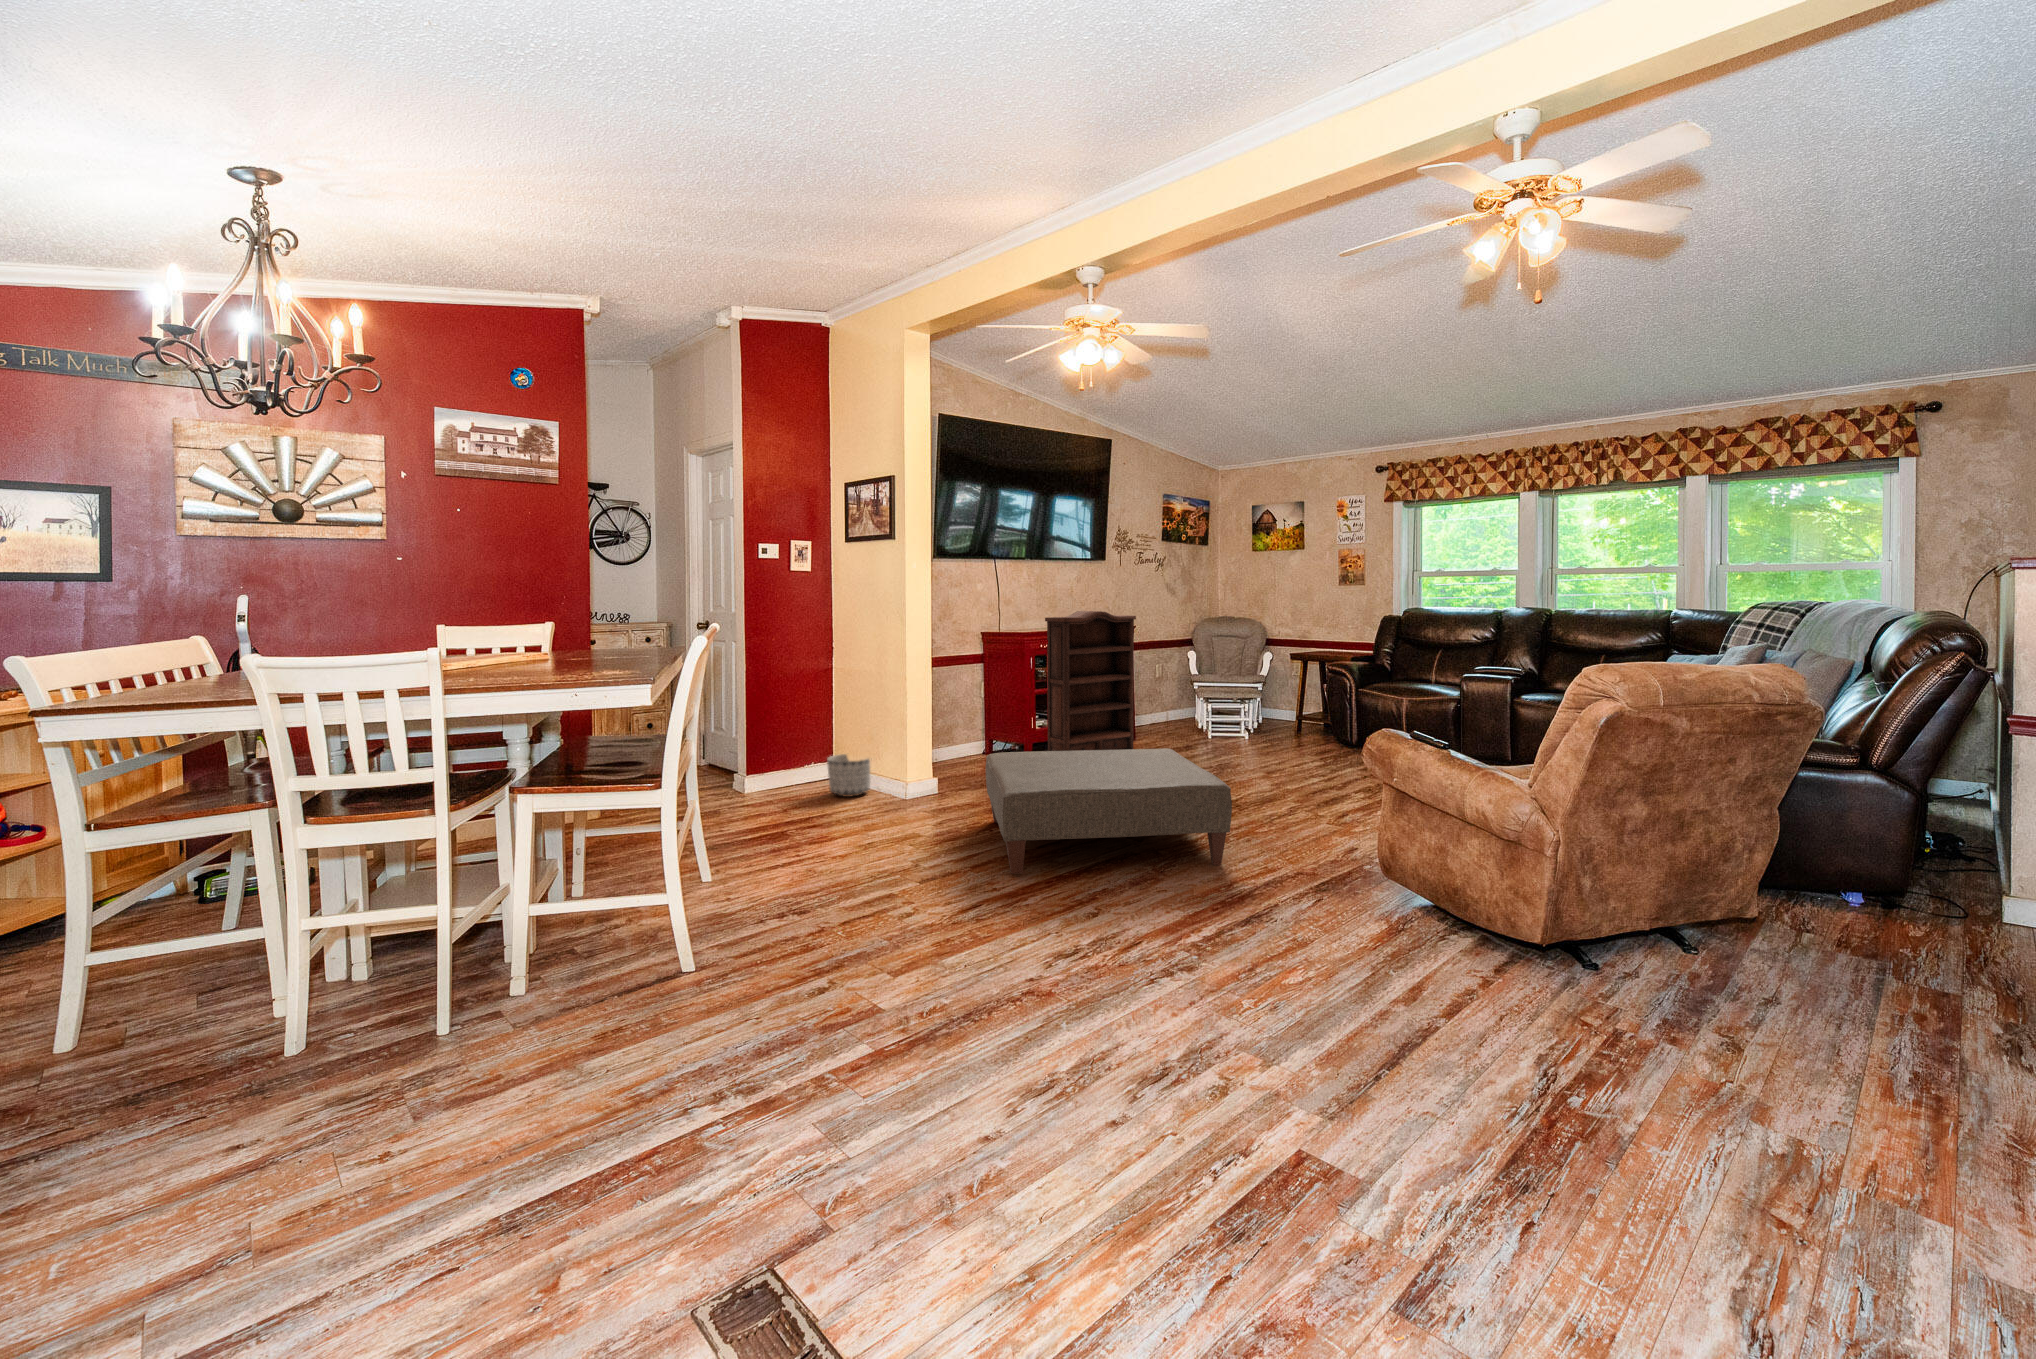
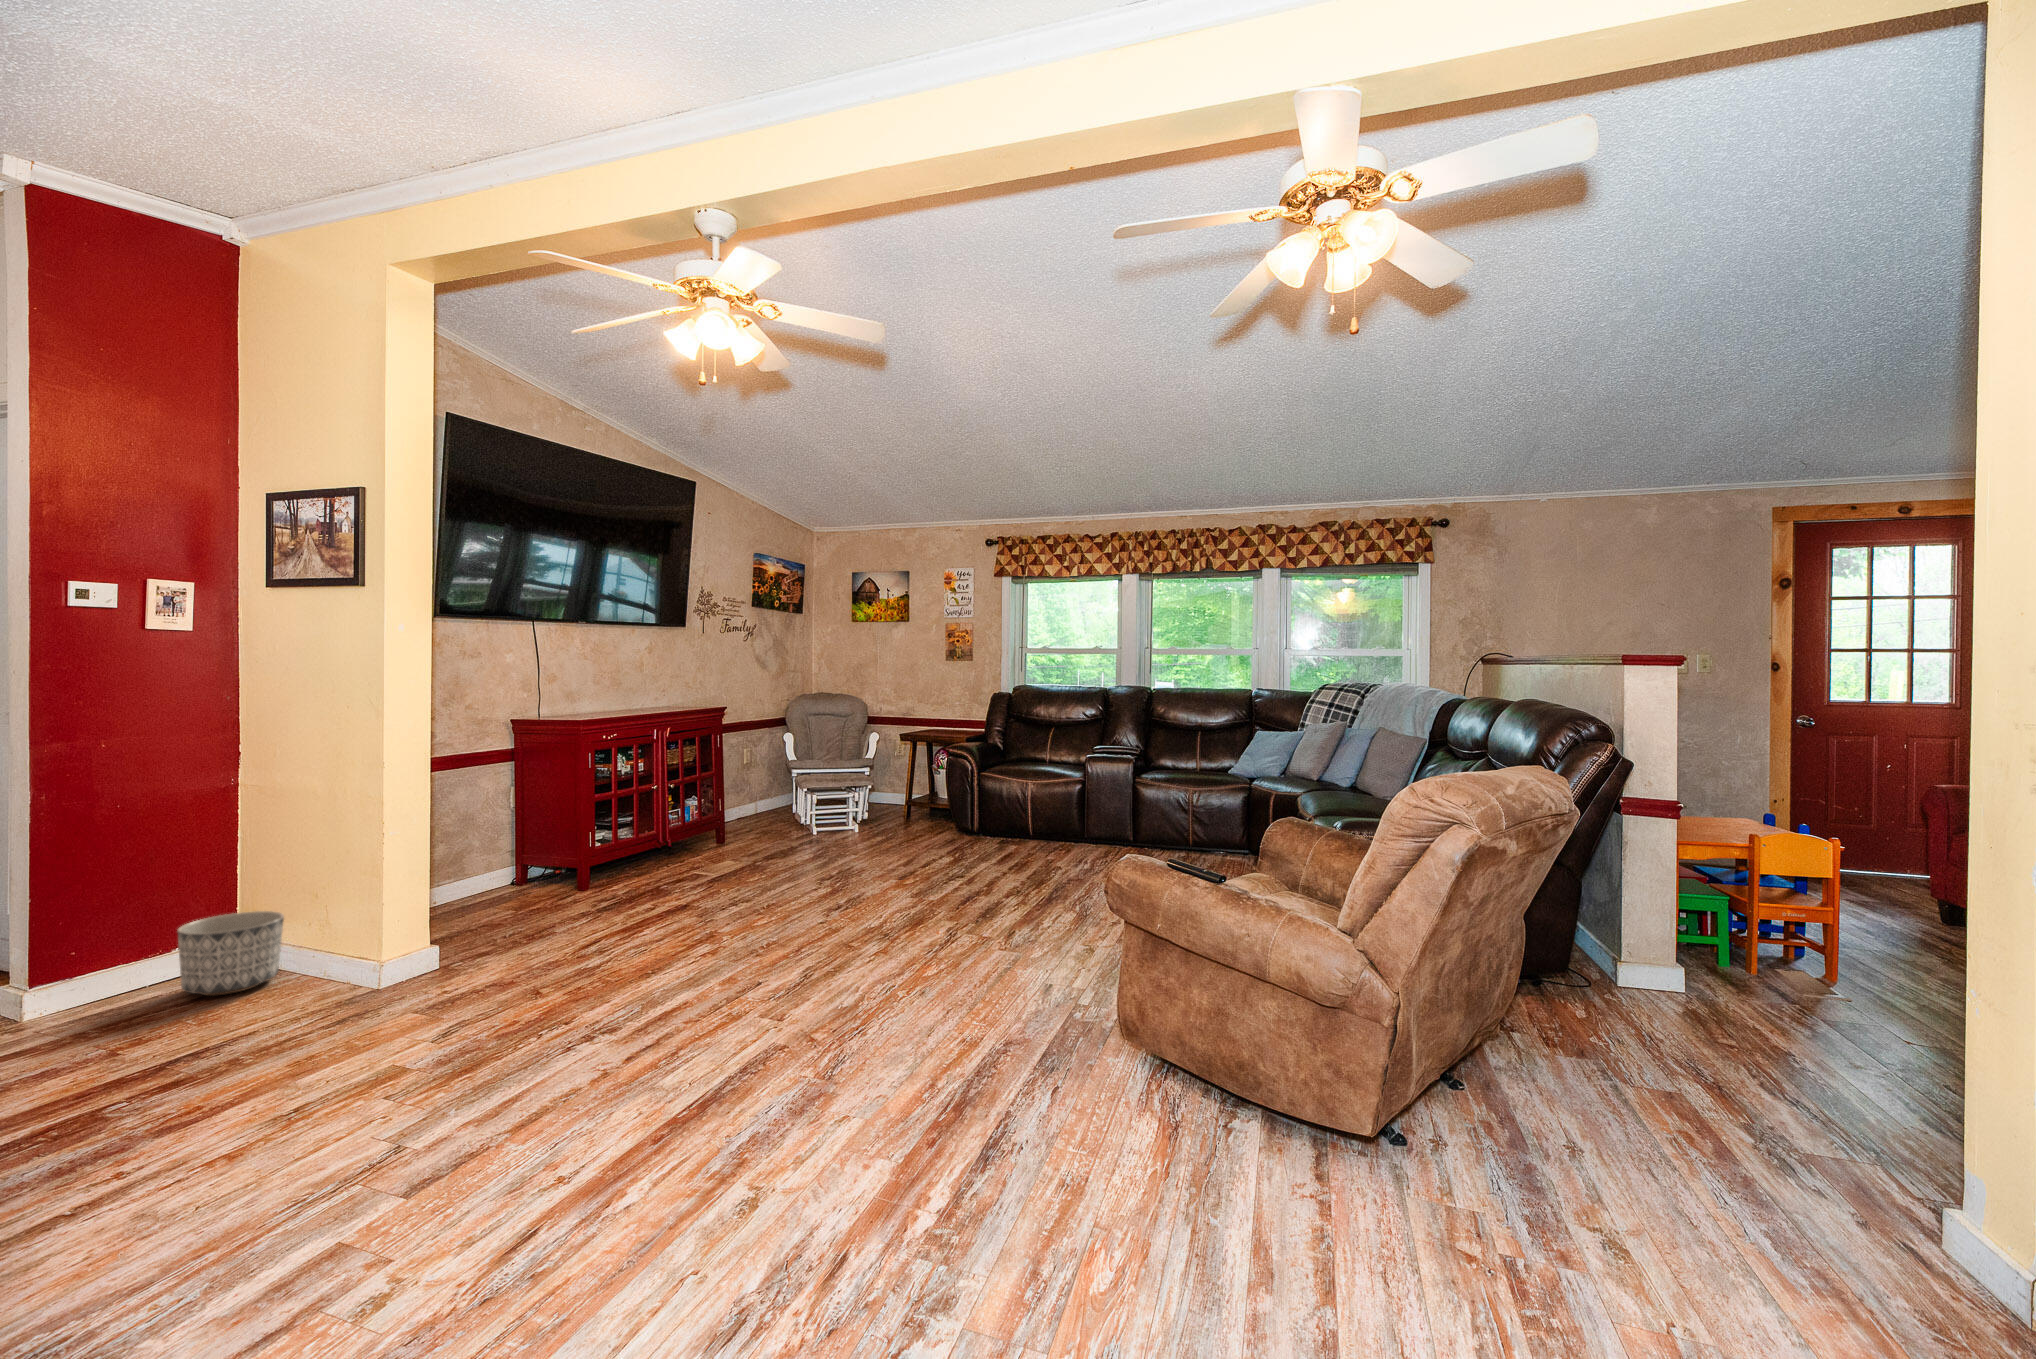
bookshelf: present [1045,611,1136,751] -> none [609,679,738,886]
ottoman: present [986,748,1232,874] -> none [518,863,947,1142]

